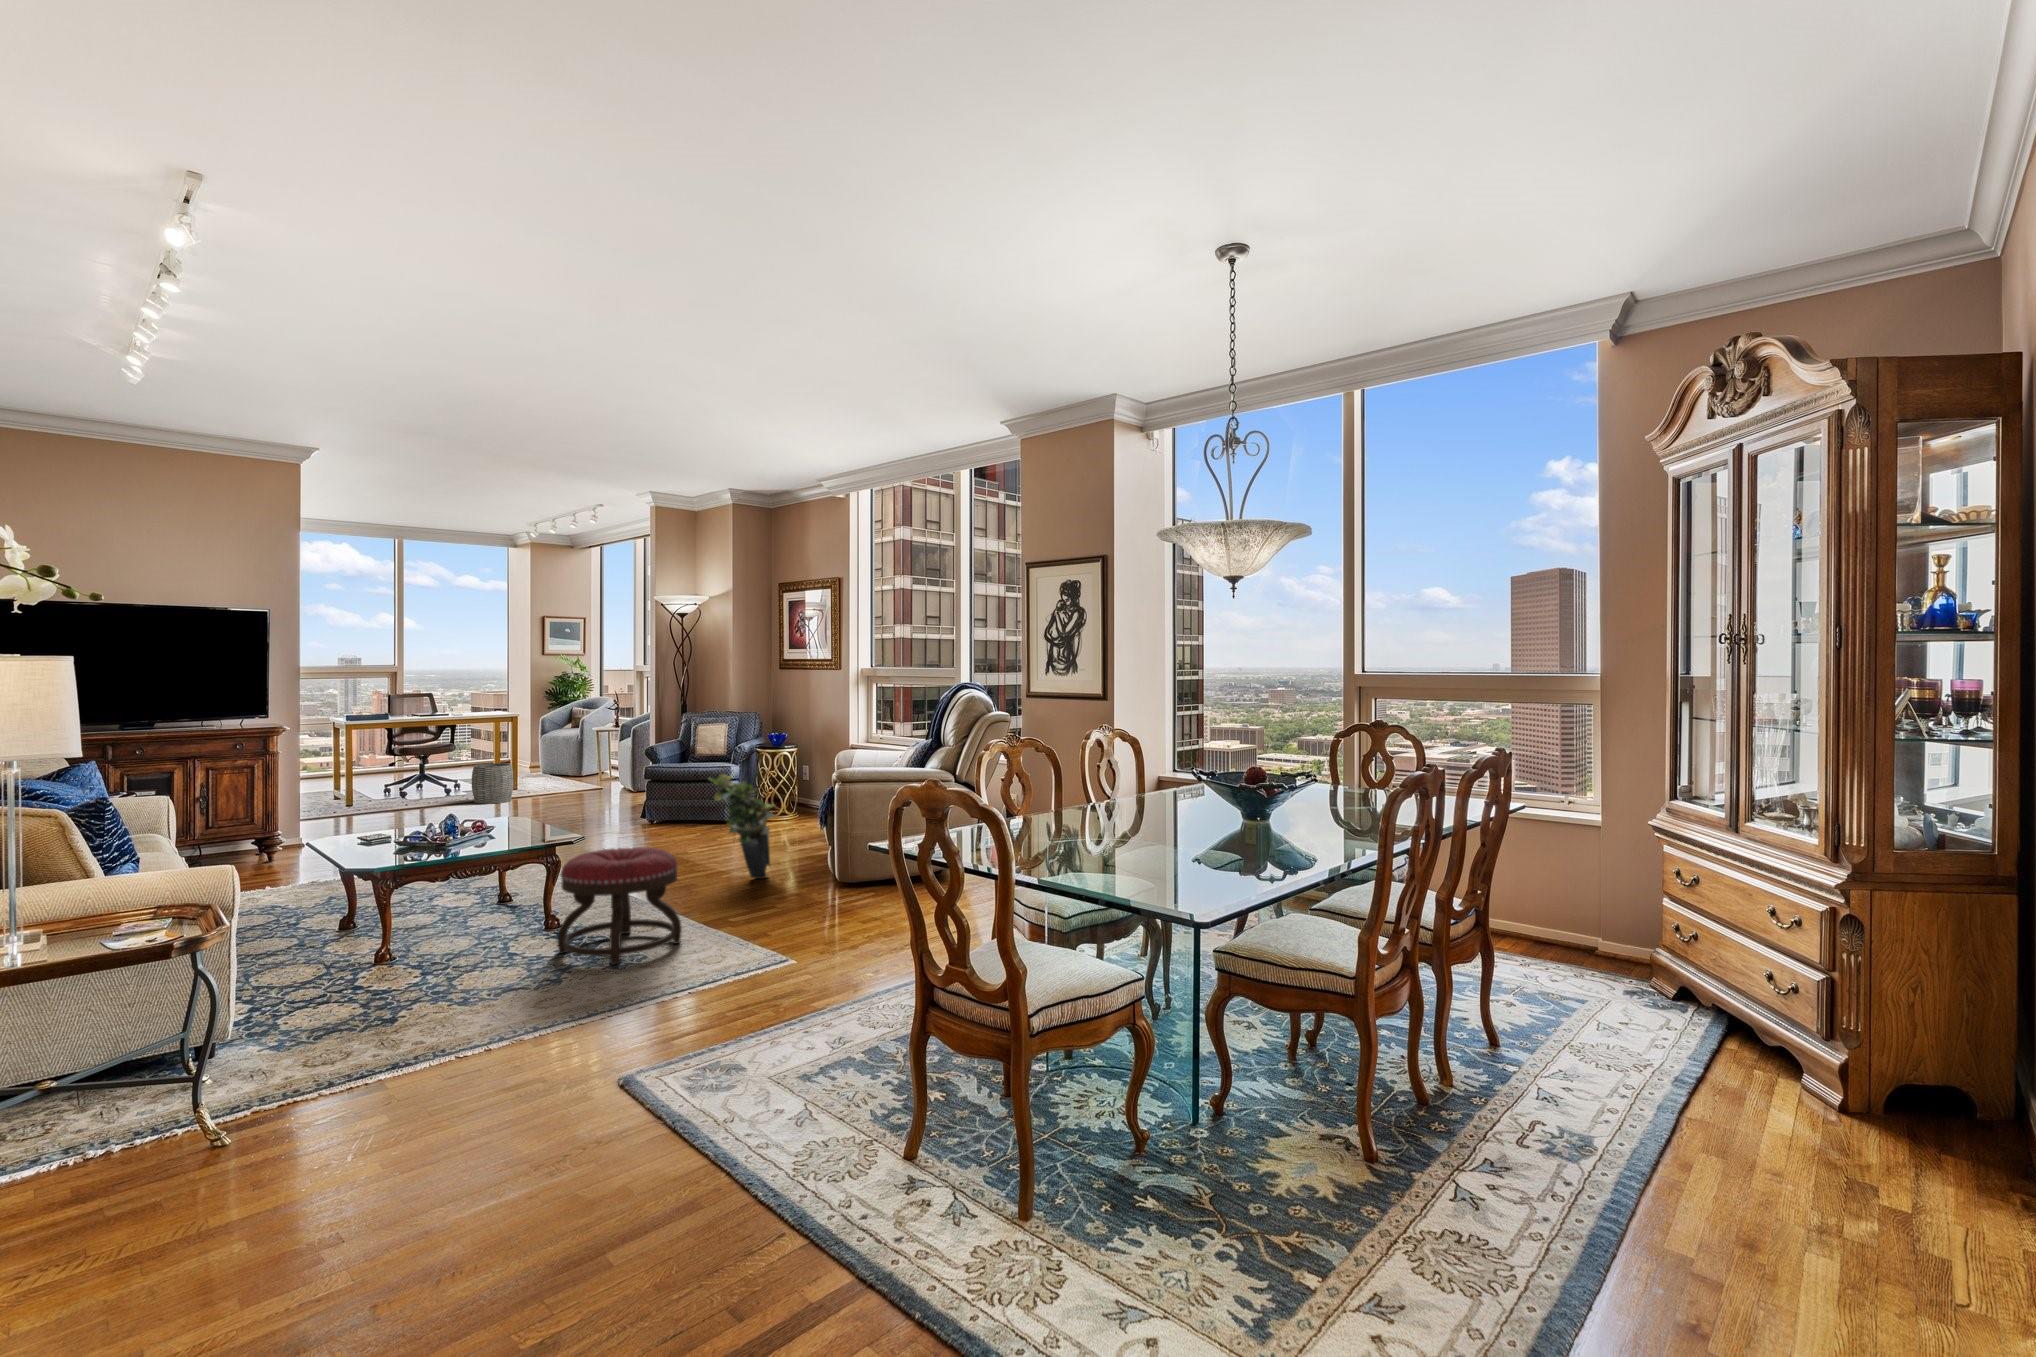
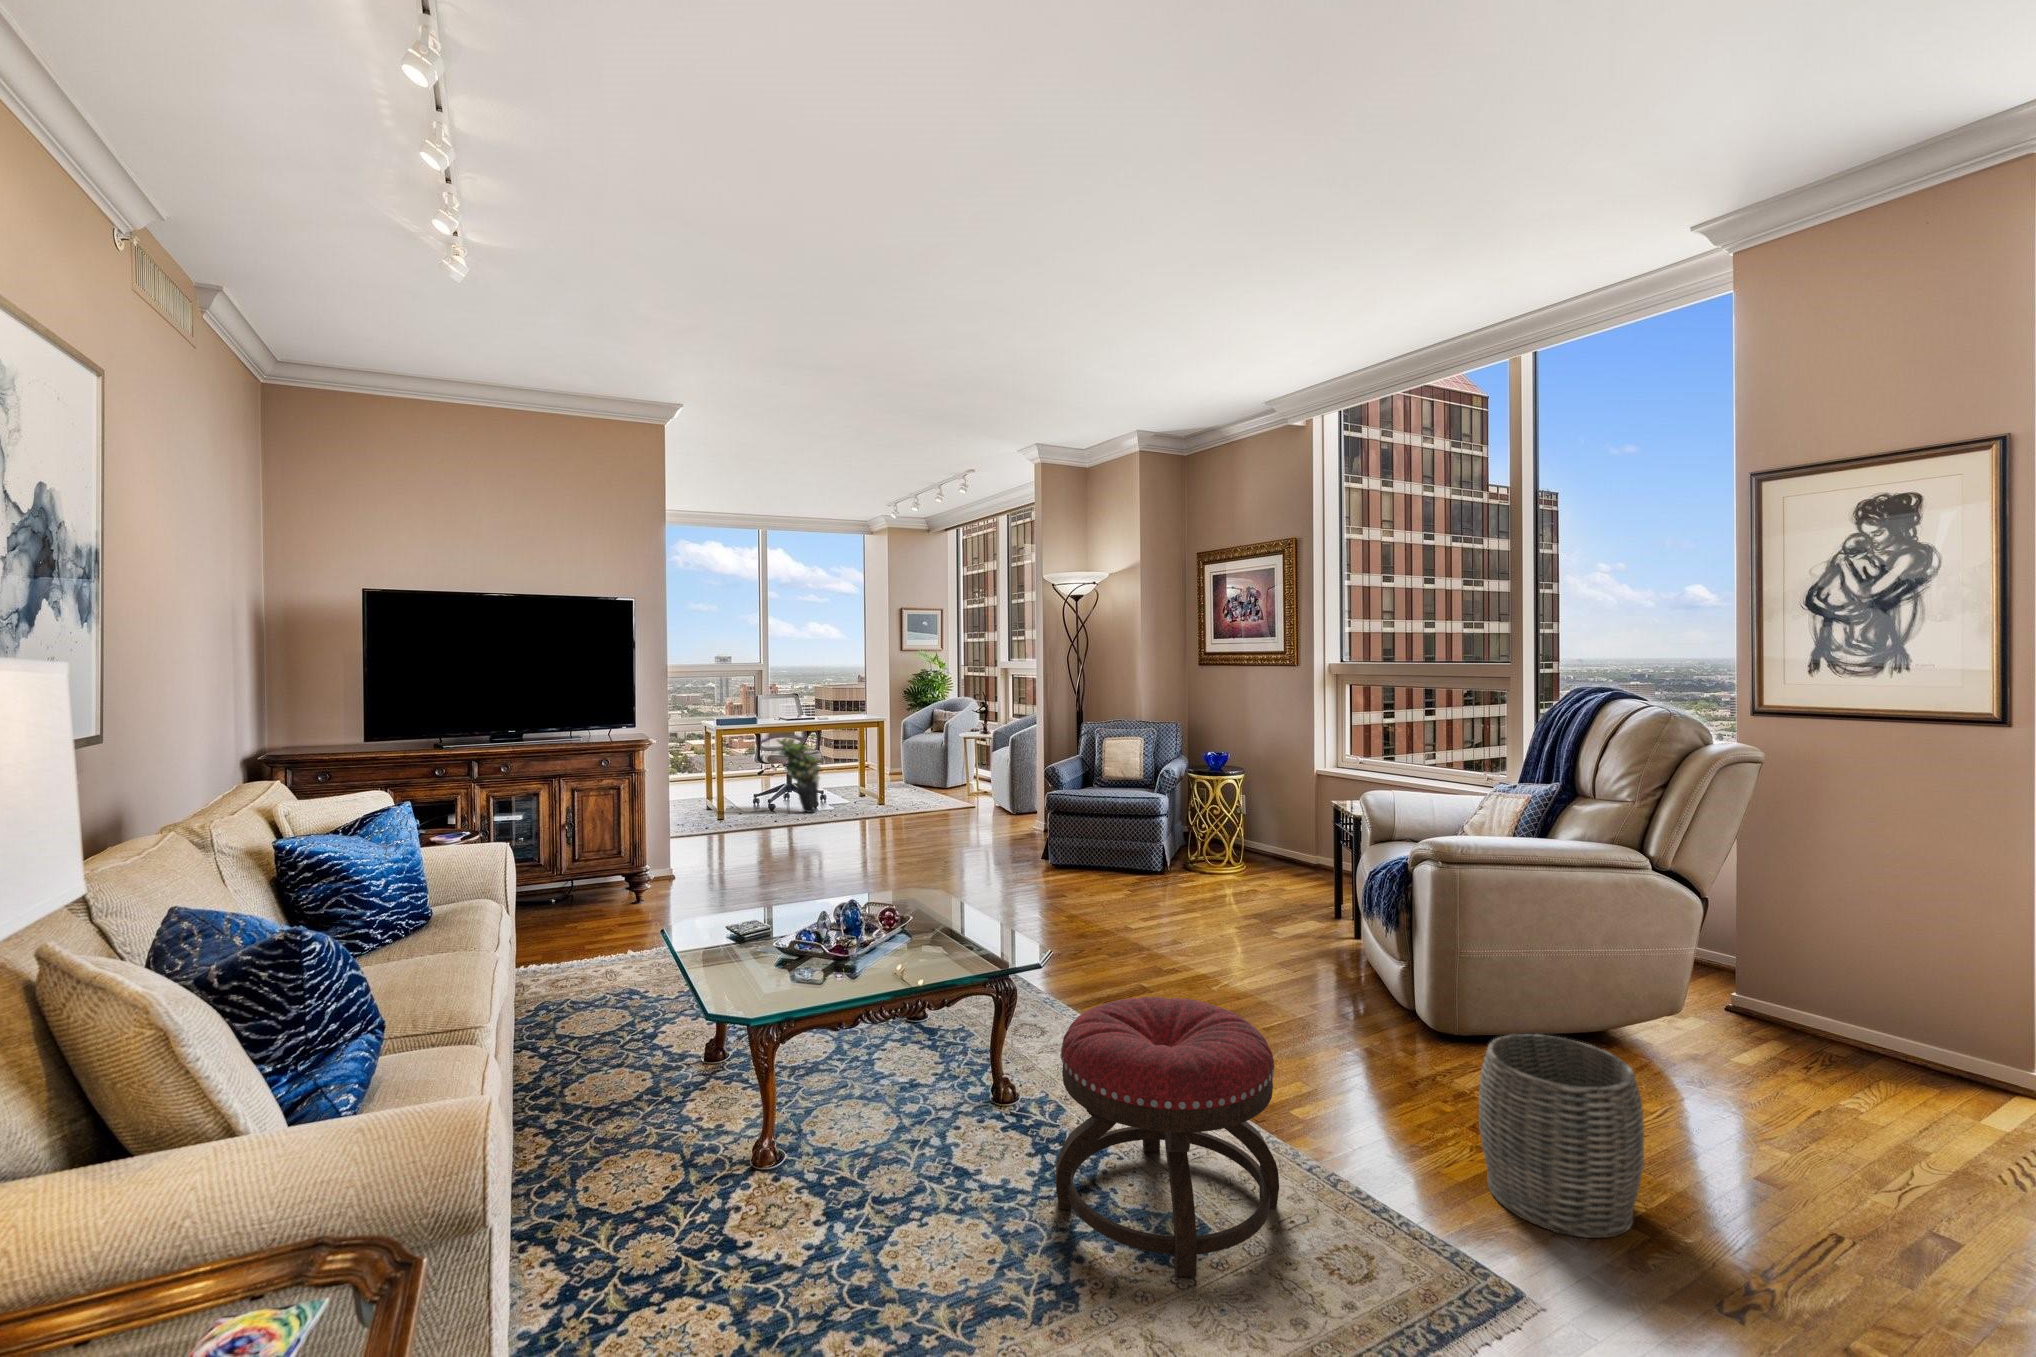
woven basket: present [472,763,514,804] -> present [1479,1034,1644,1238]
potted plant: present [709,774,775,879] -> present [777,737,821,813]

